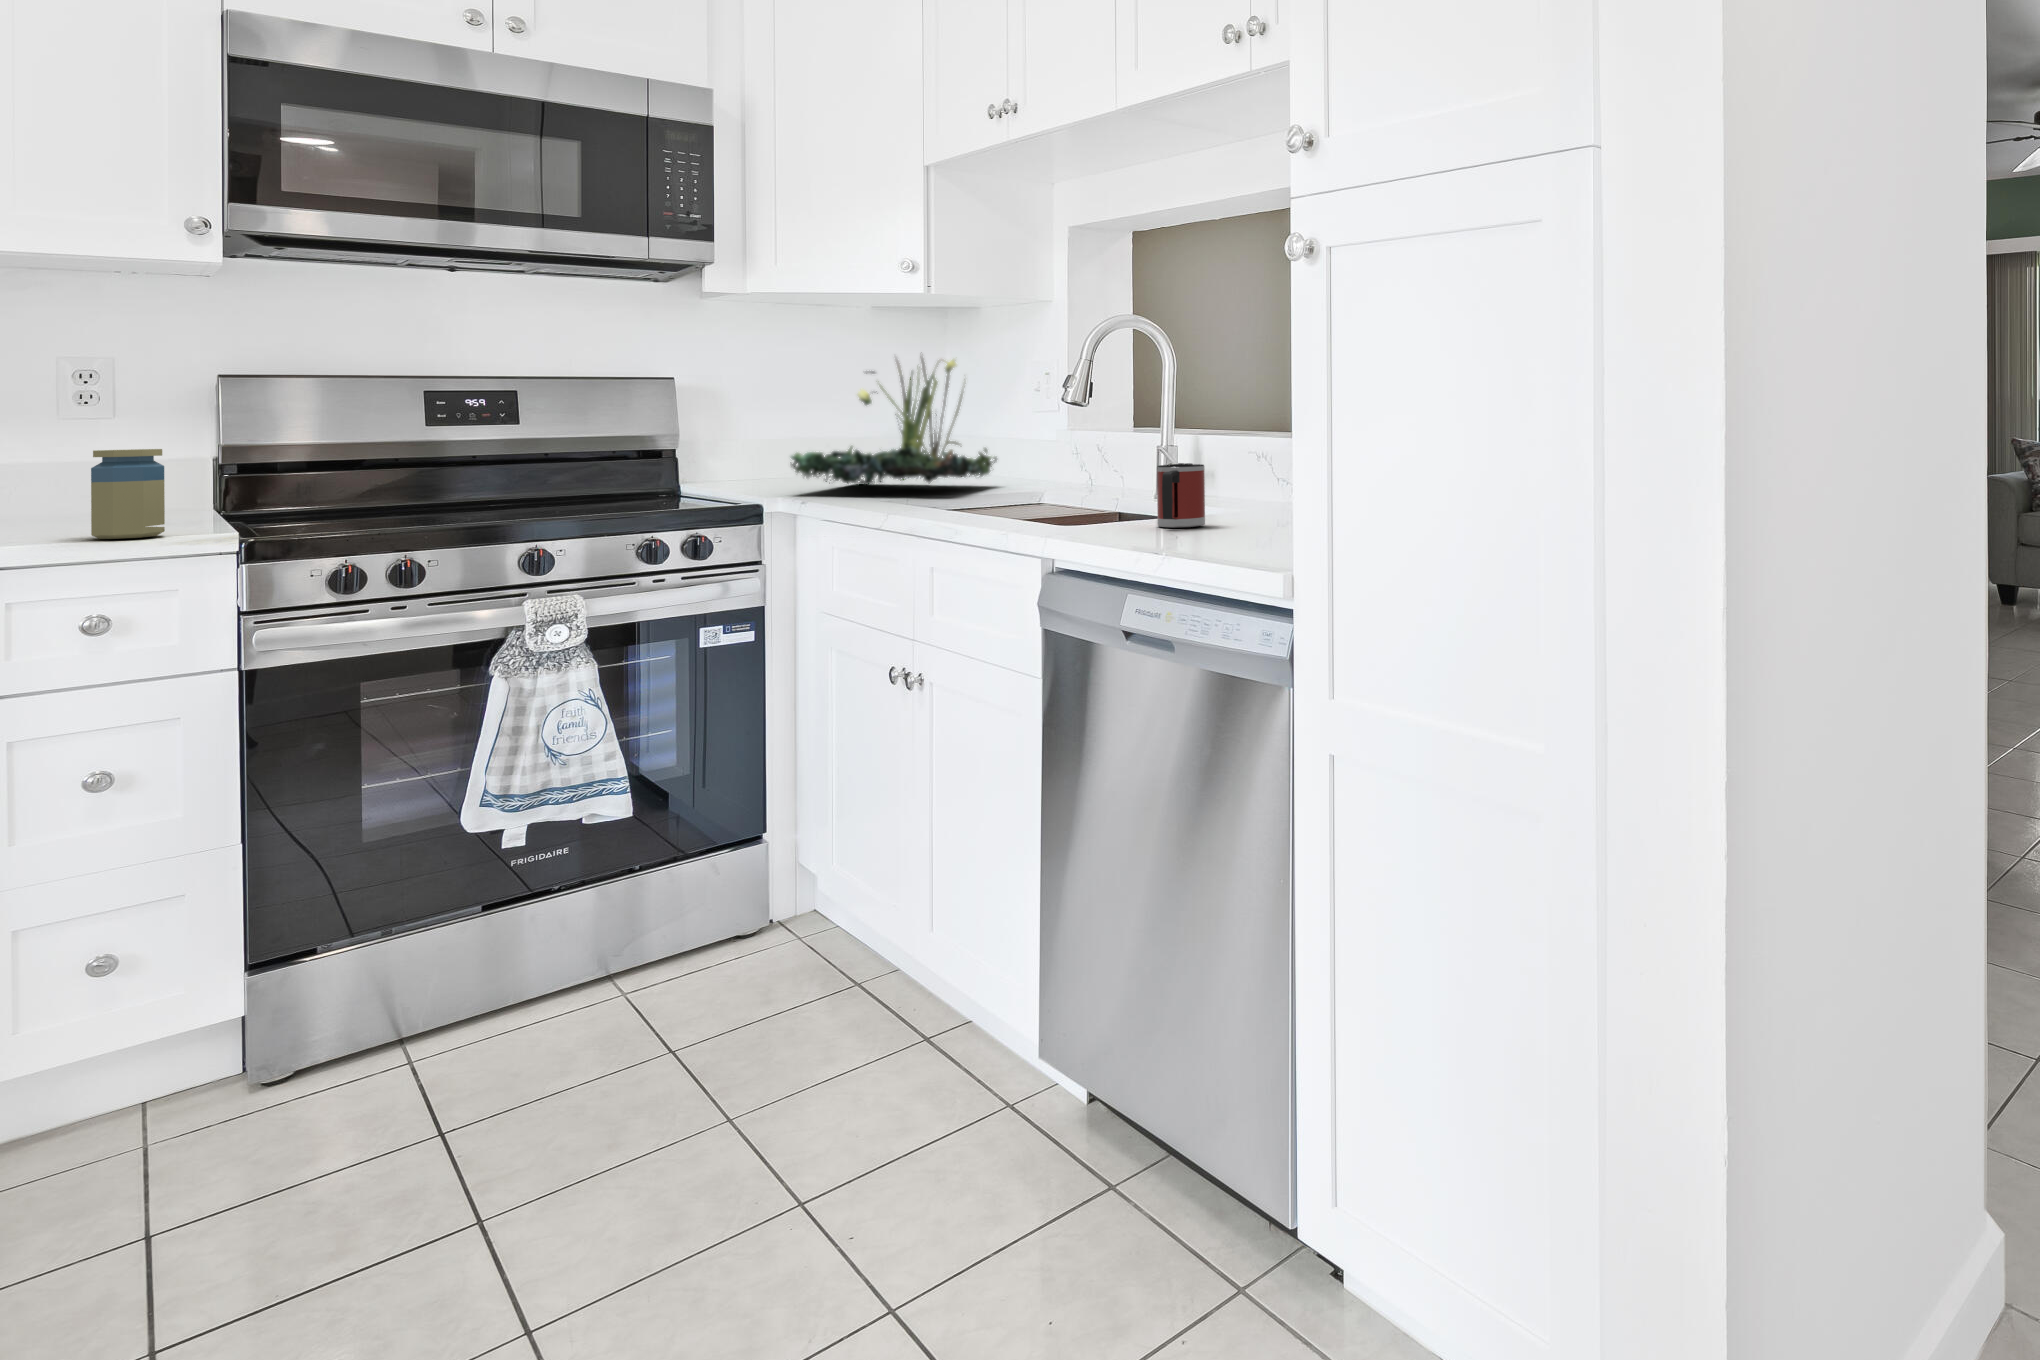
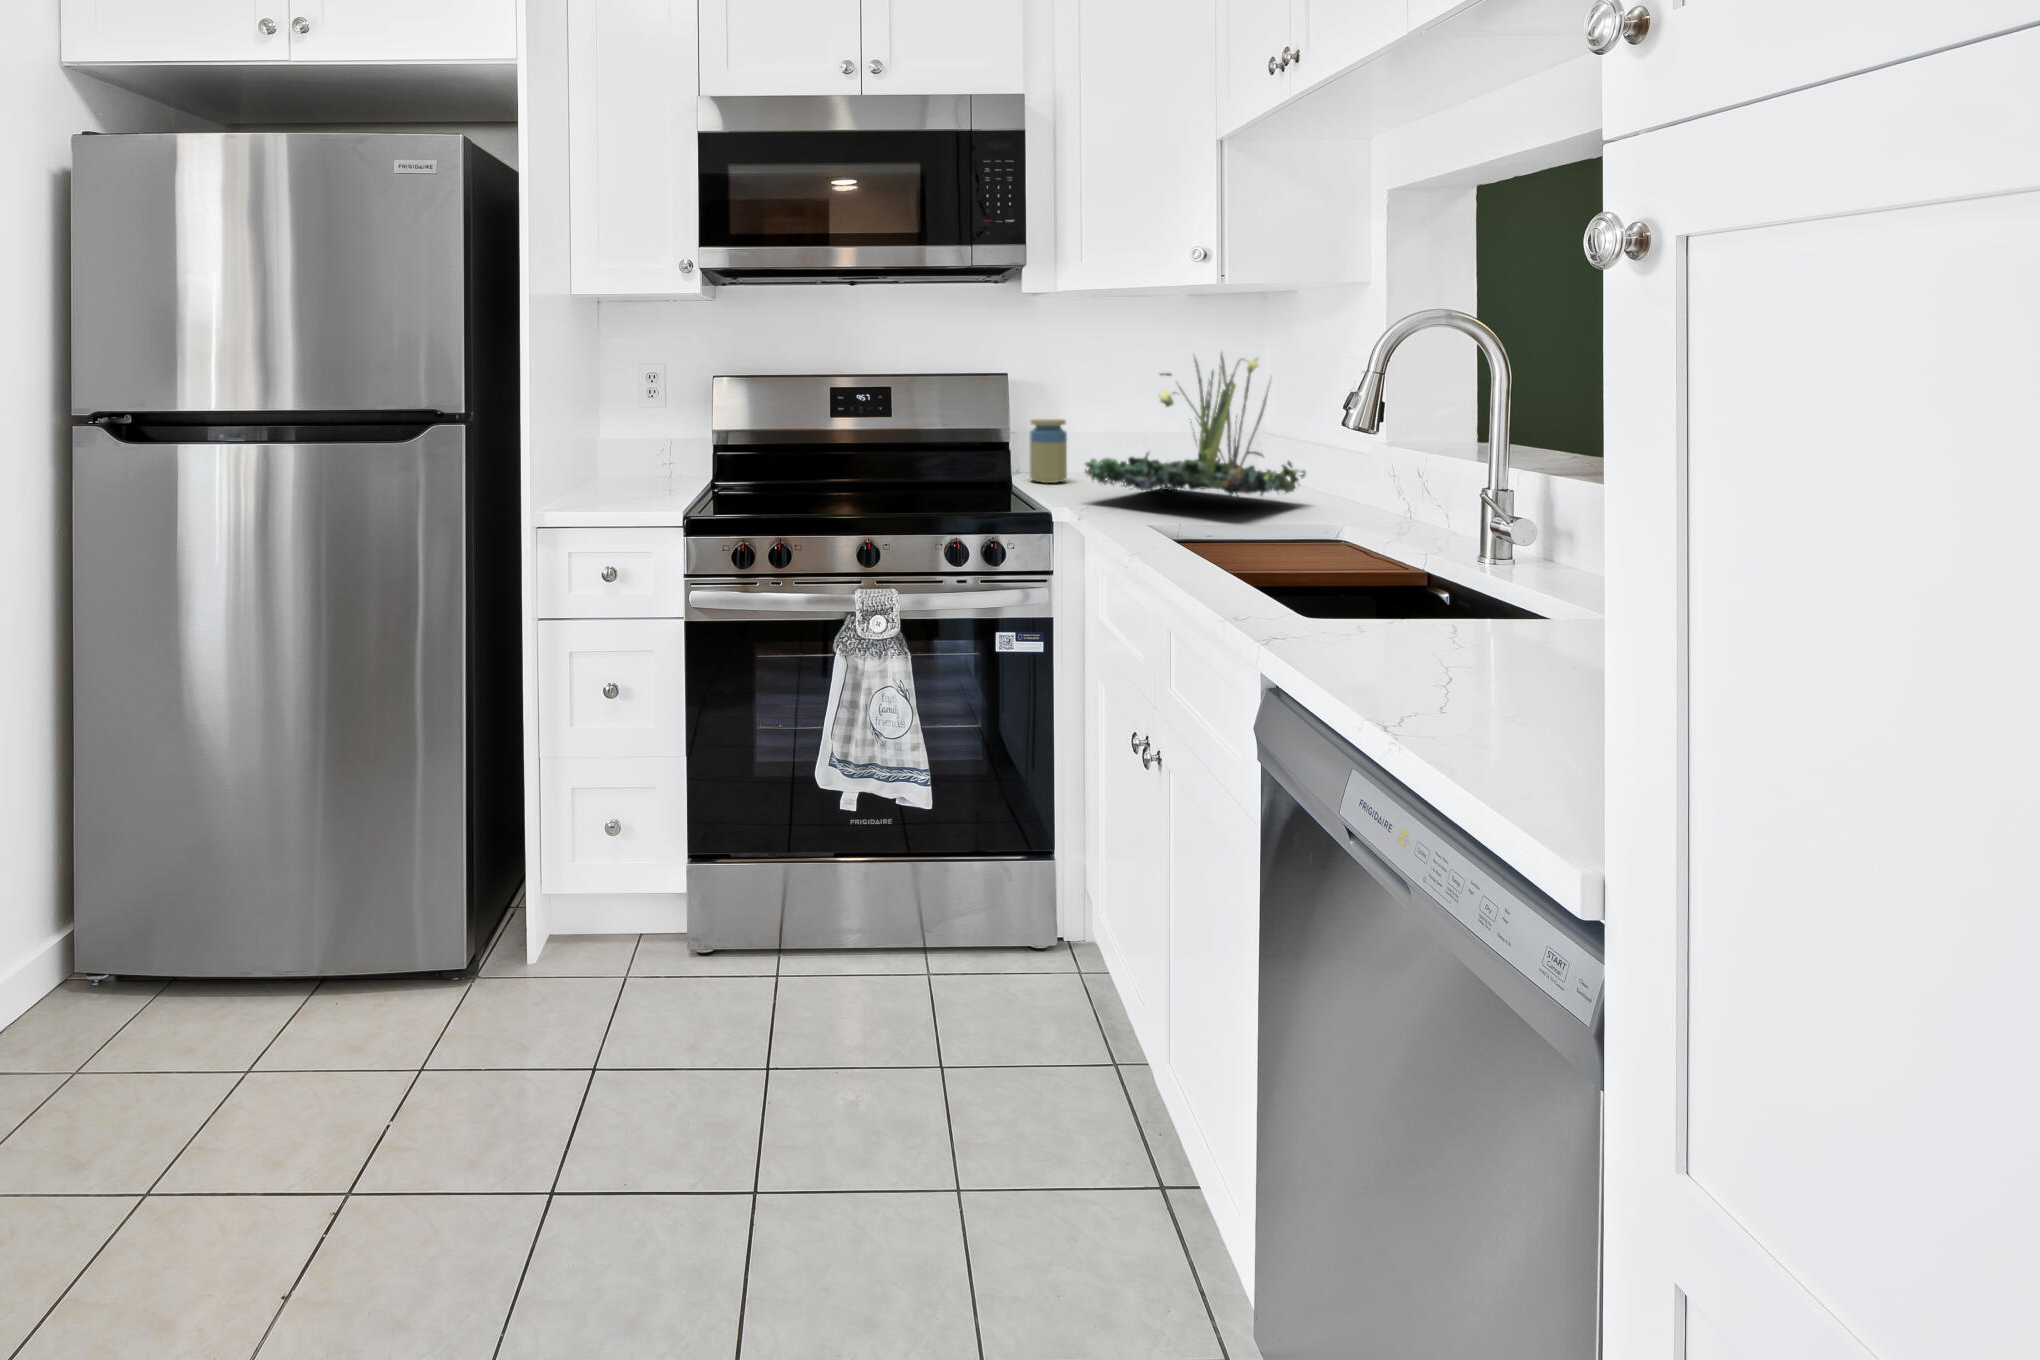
jar: present [91,449,165,539] -> present [1030,419,1067,483]
mug: present [1157,463,1205,527] -> none [1435,554,1510,654]

